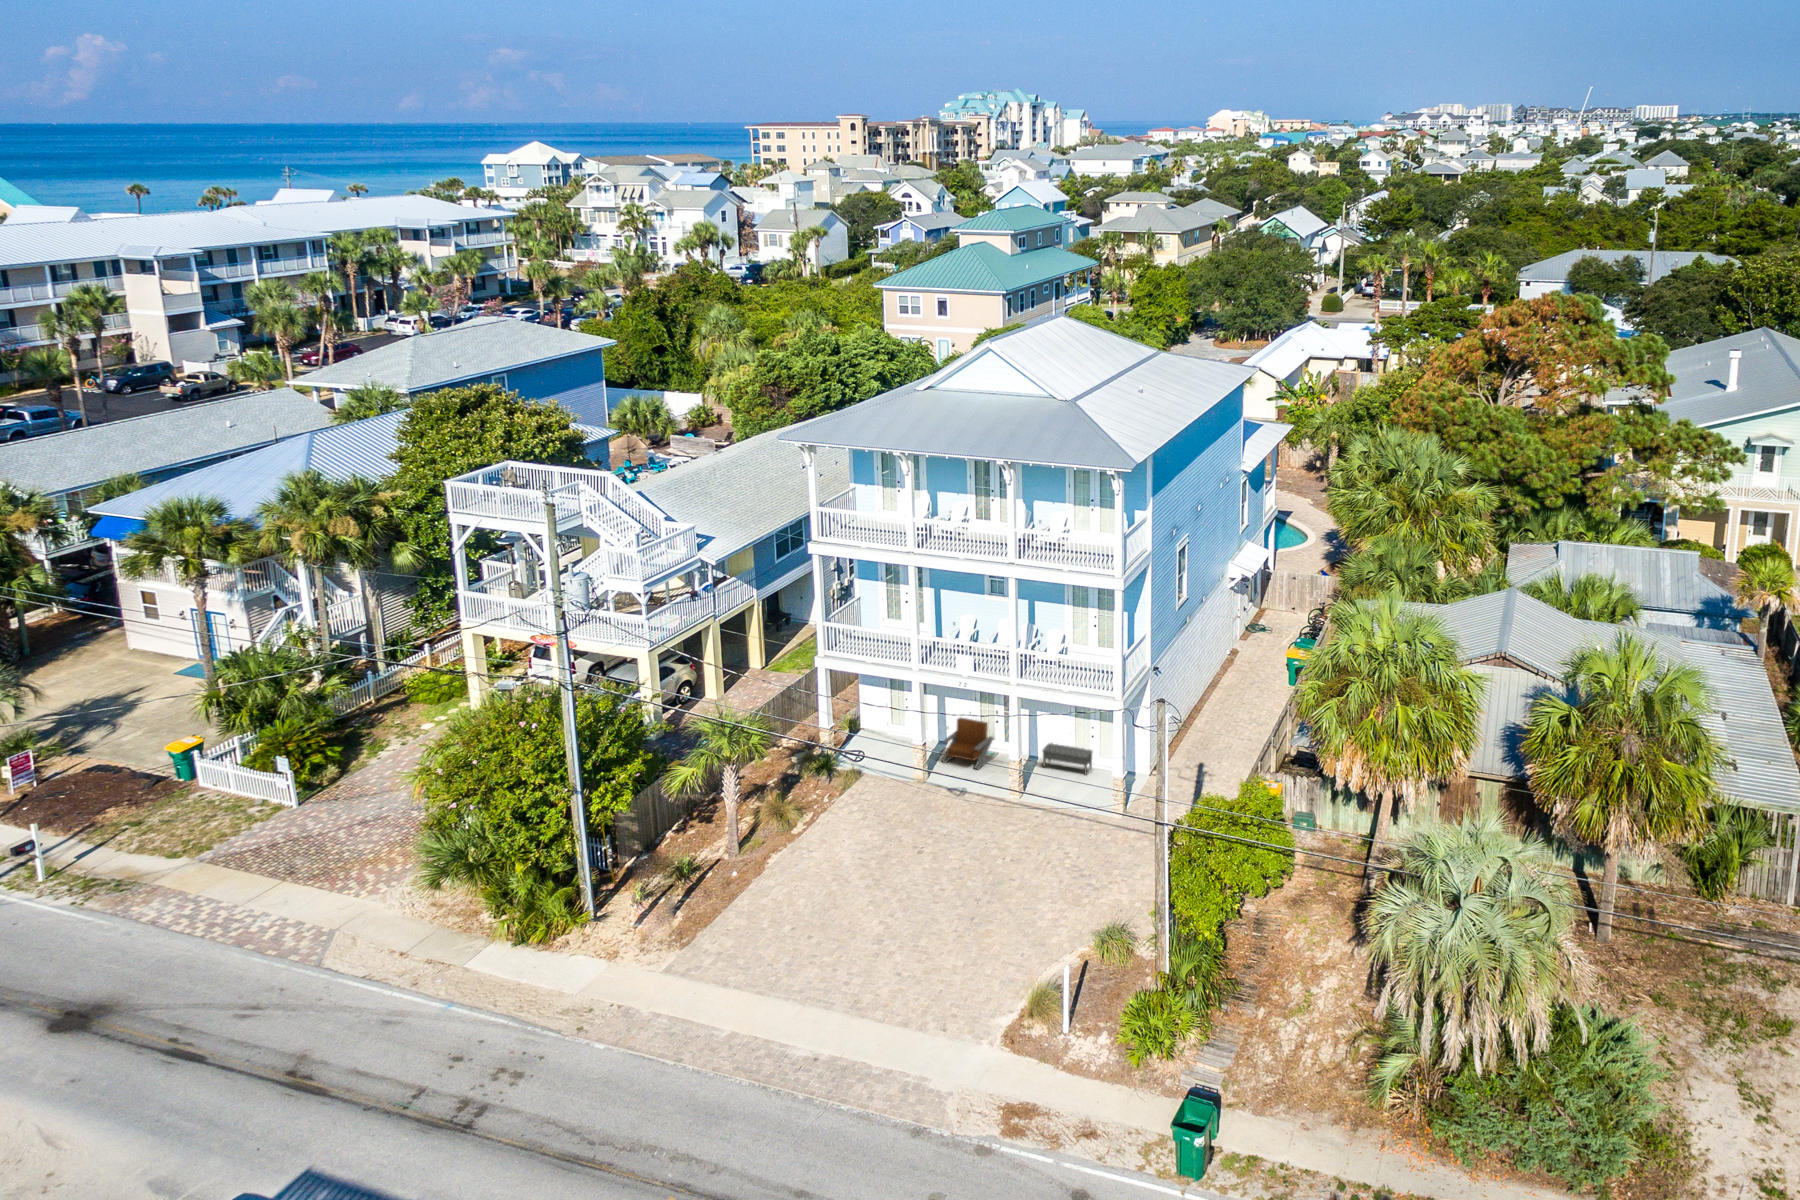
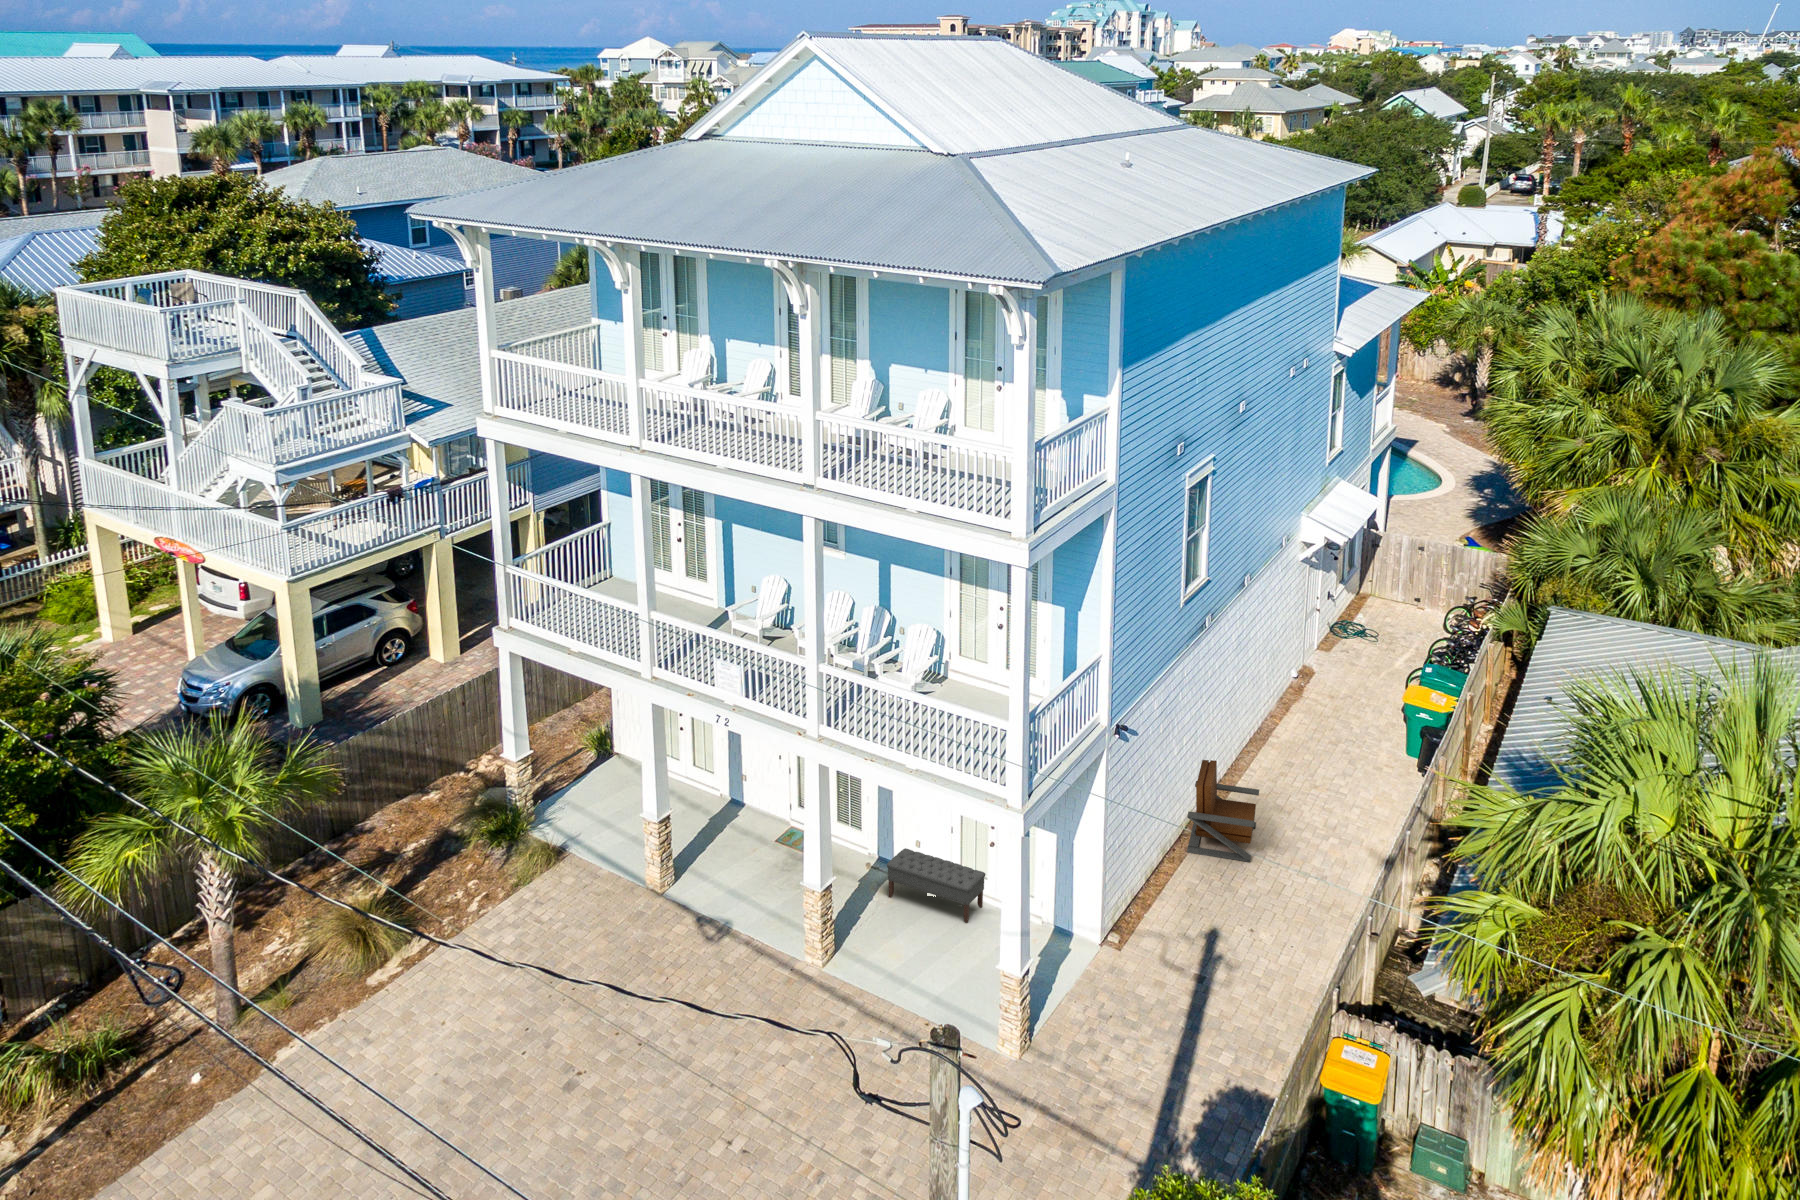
lounge chair: present [942,718,993,769] -> present [1187,760,1259,862]

